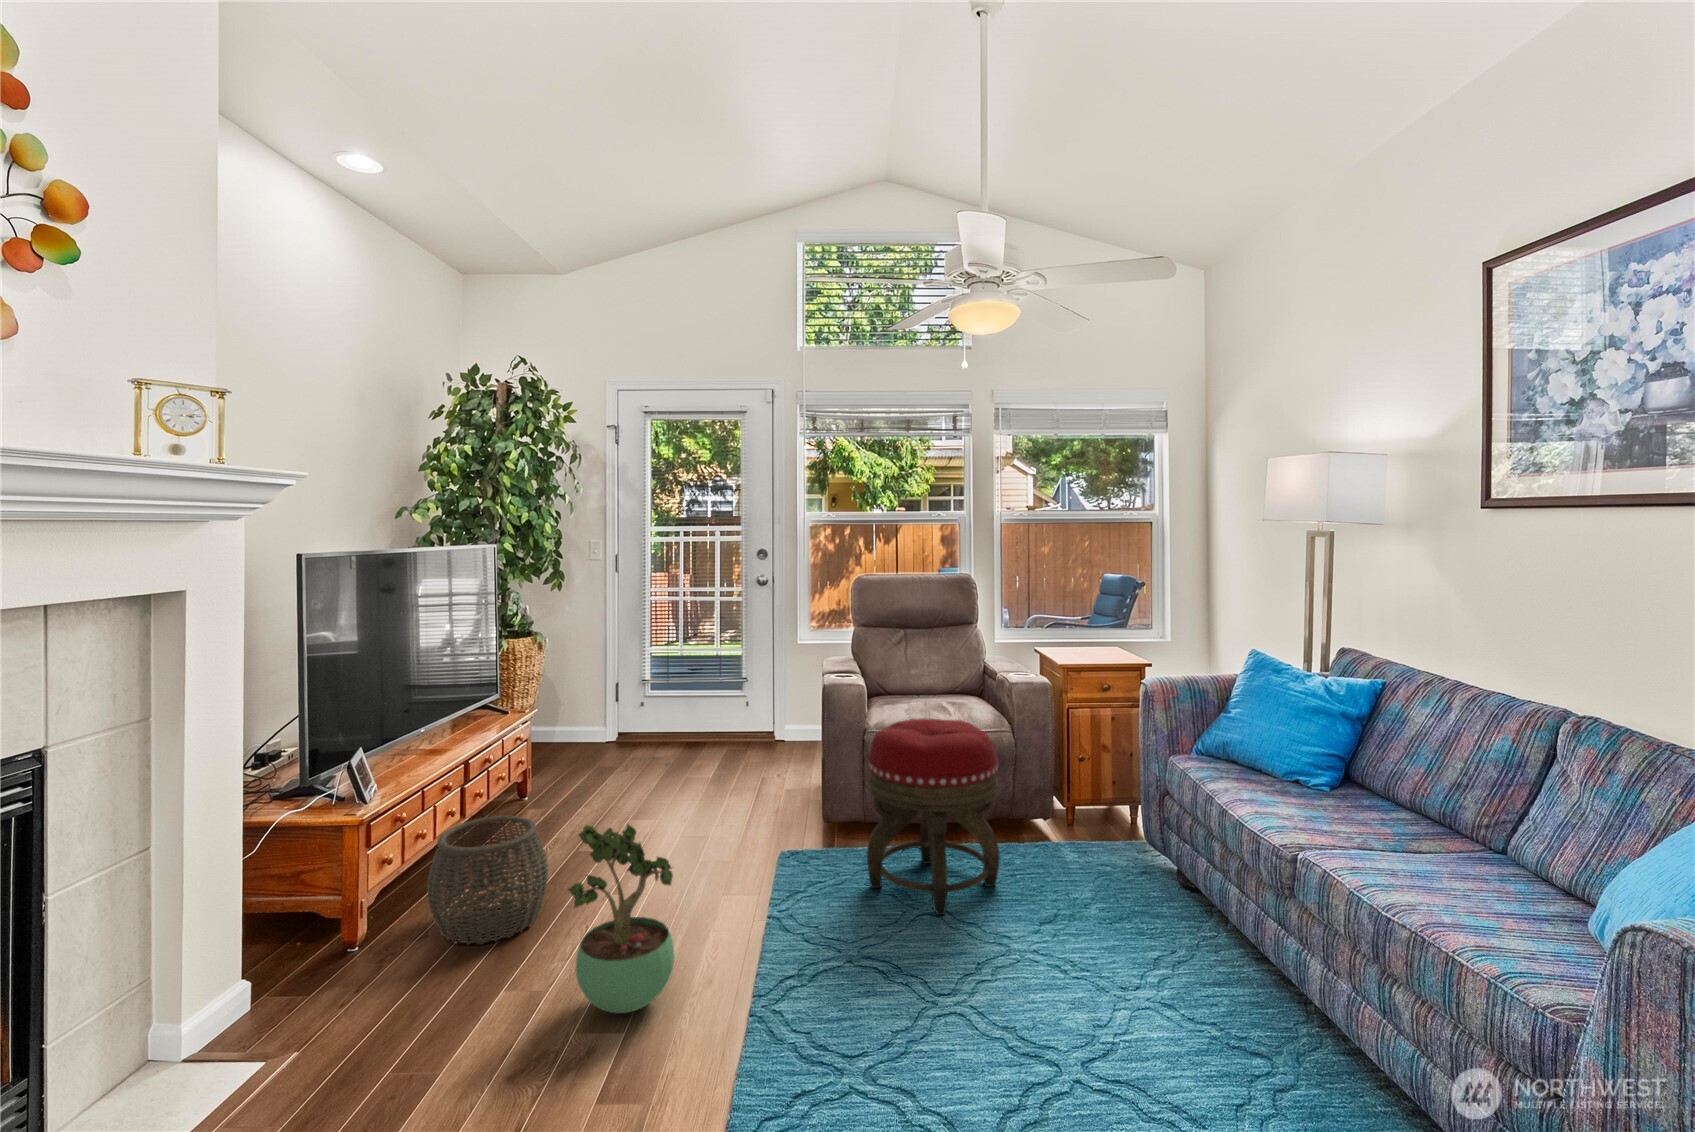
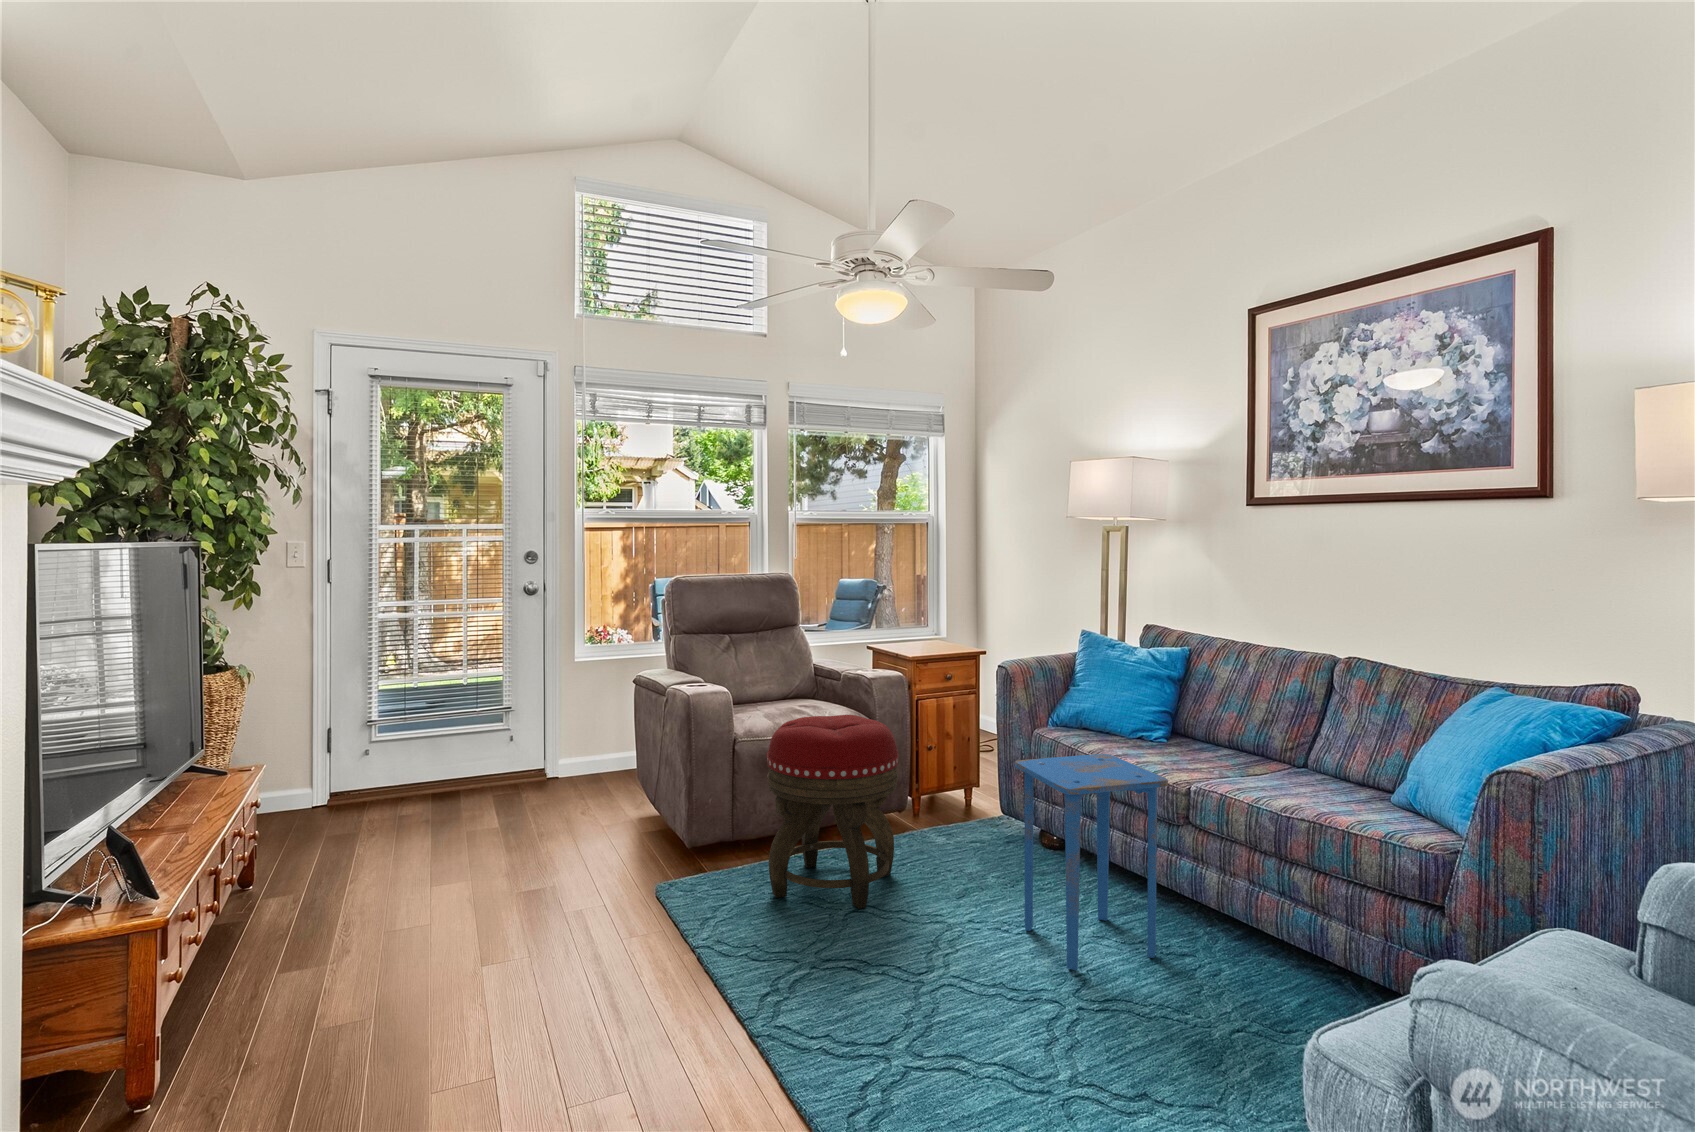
side table: none [1080,794,1233,1046] -> present [1015,754,1168,970]
woven basket: present [427,816,549,945] -> none [250,880,417,1055]
potted plant: present [568,825,675,1013] -> none [527,843,678,1070]

